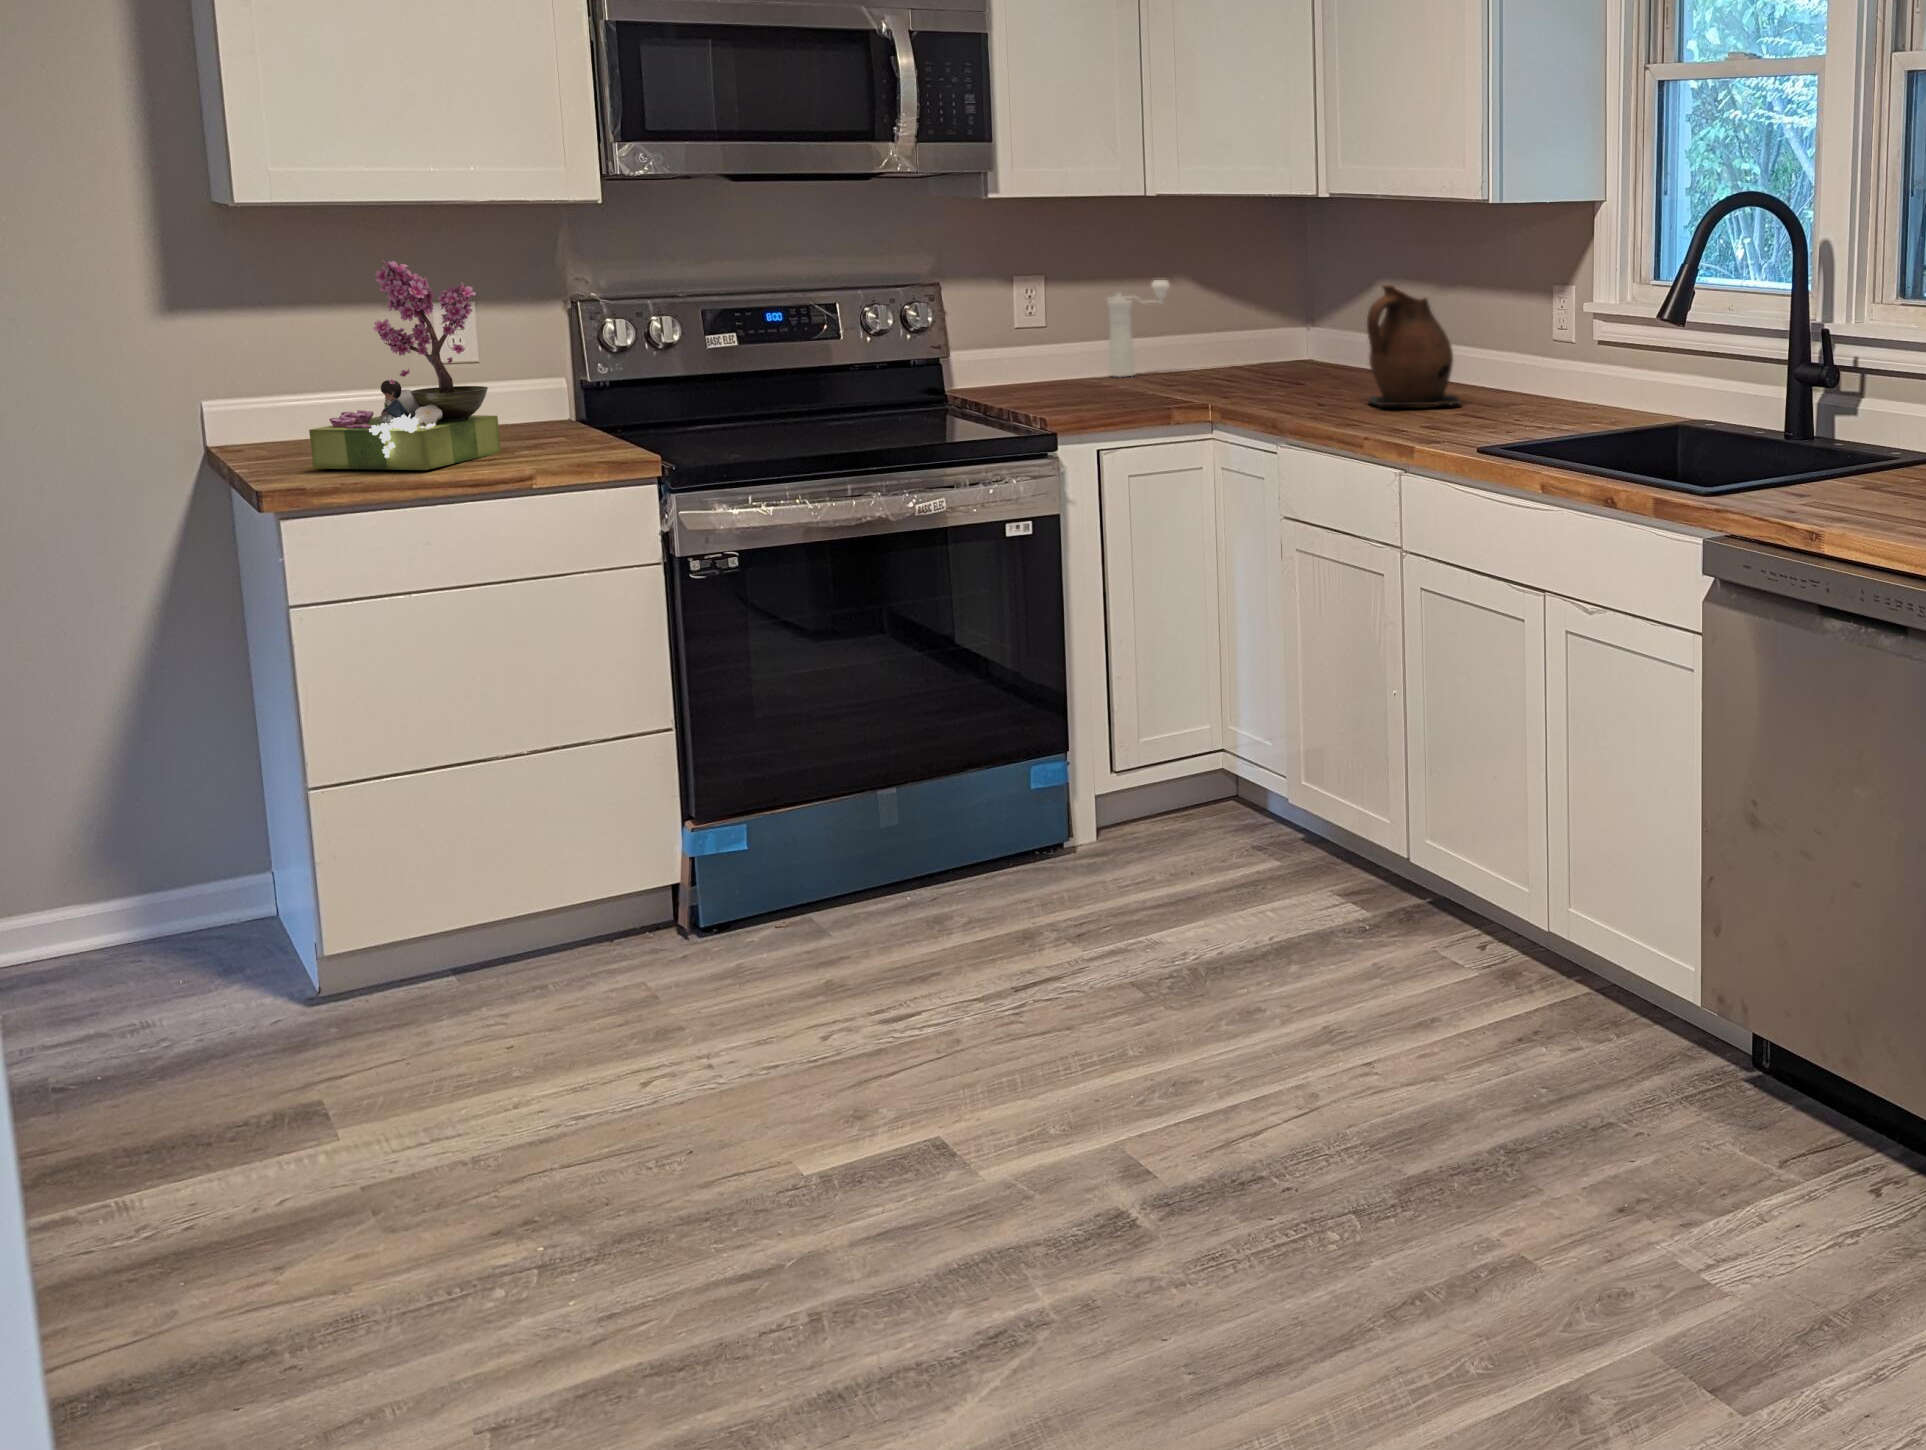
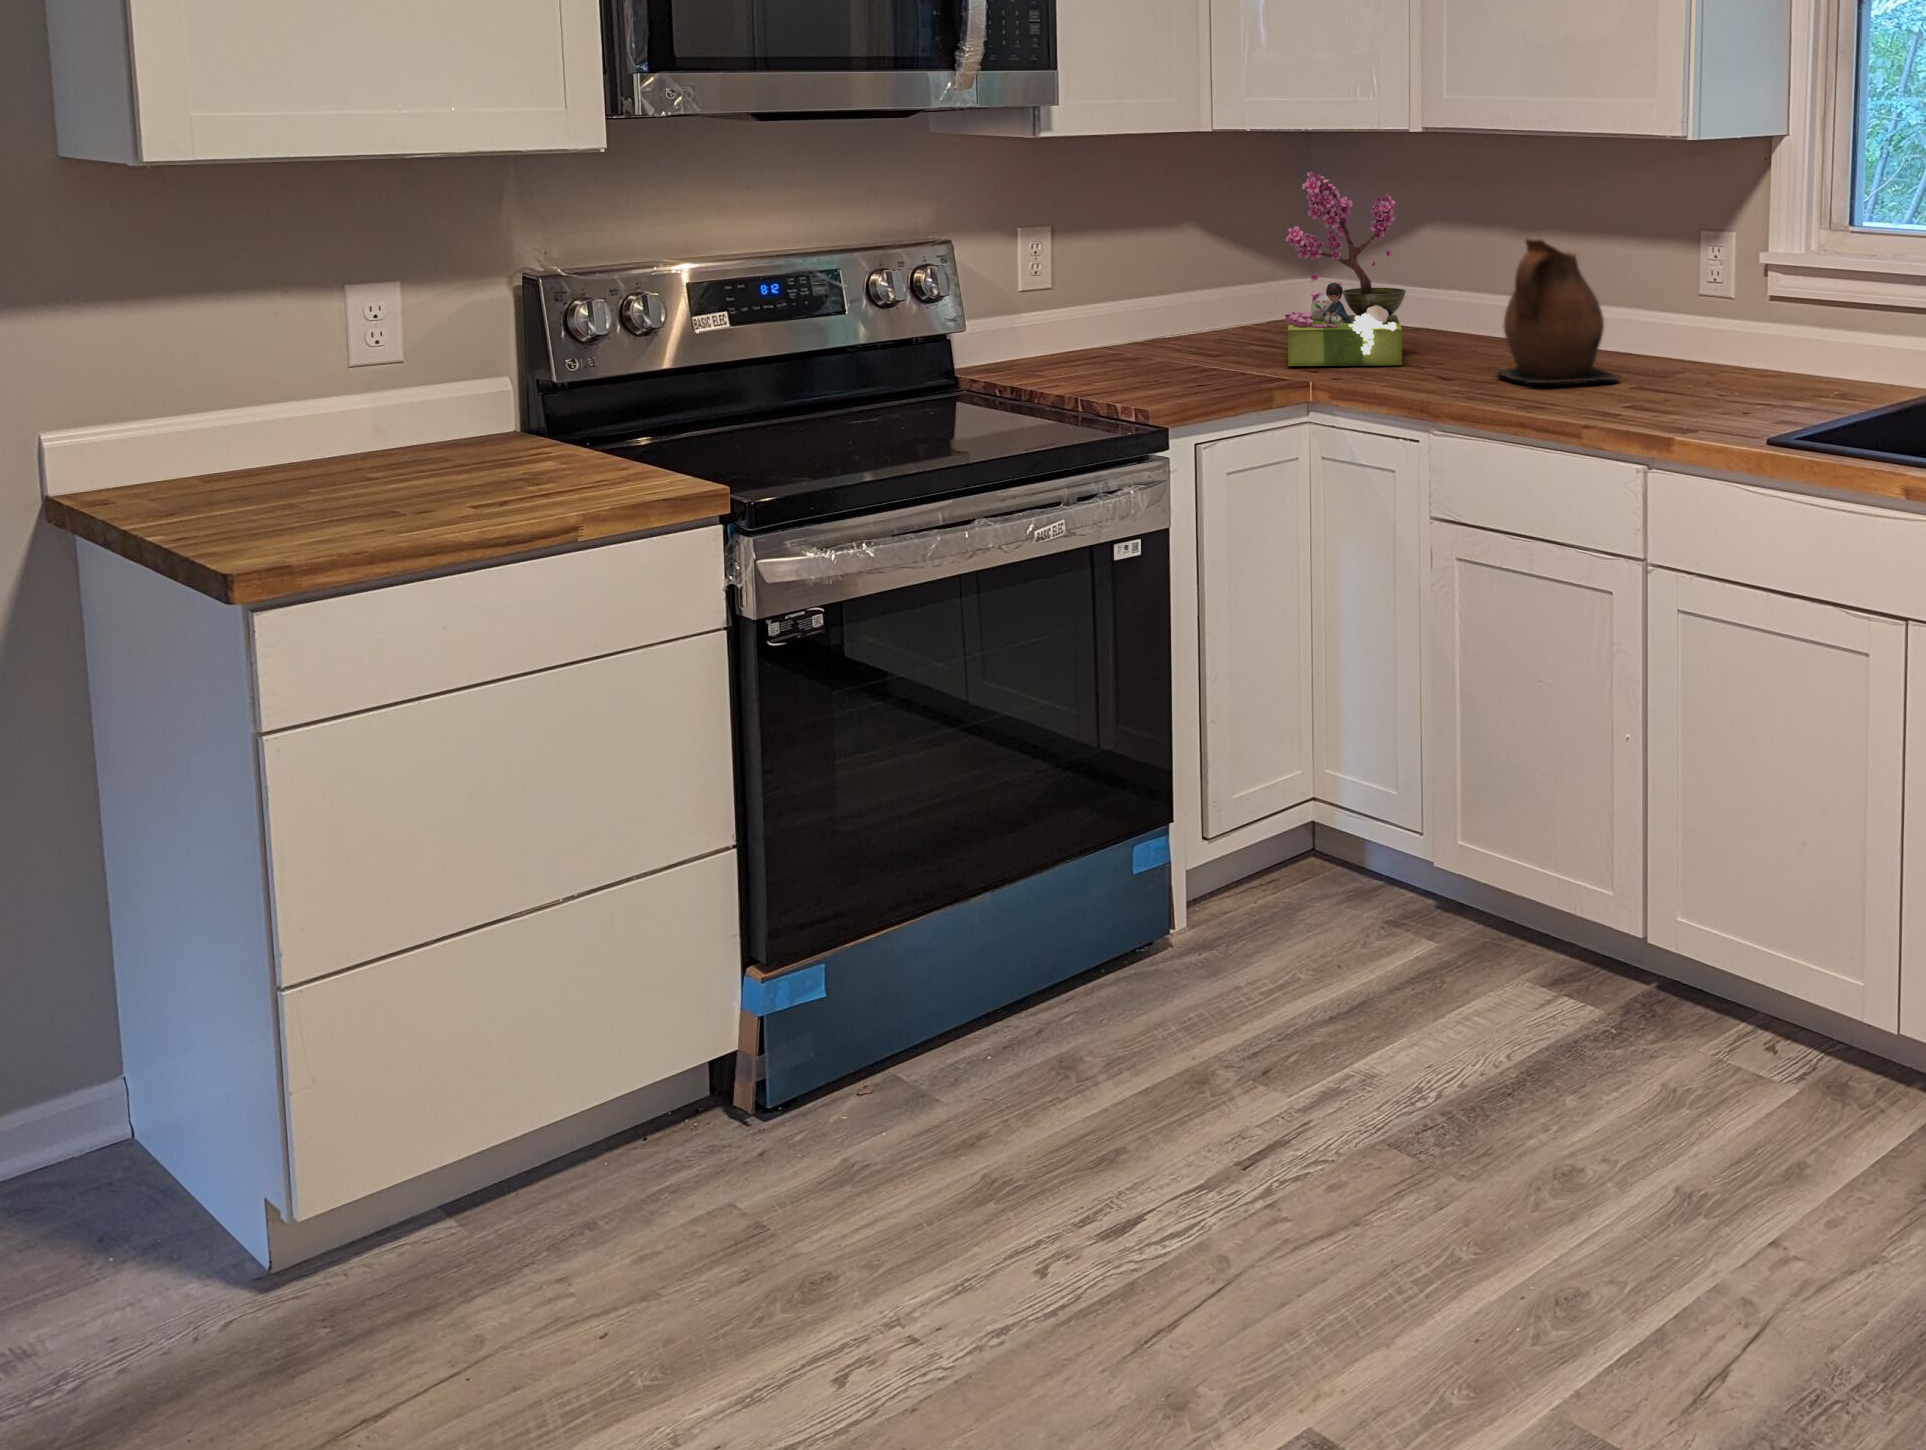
flower arrangement: present [309,260,501,470] -> present [1285,172,1406,366]
pepper mill: present [1107,280,1169,377] -> none [1115,227,1183,344]

